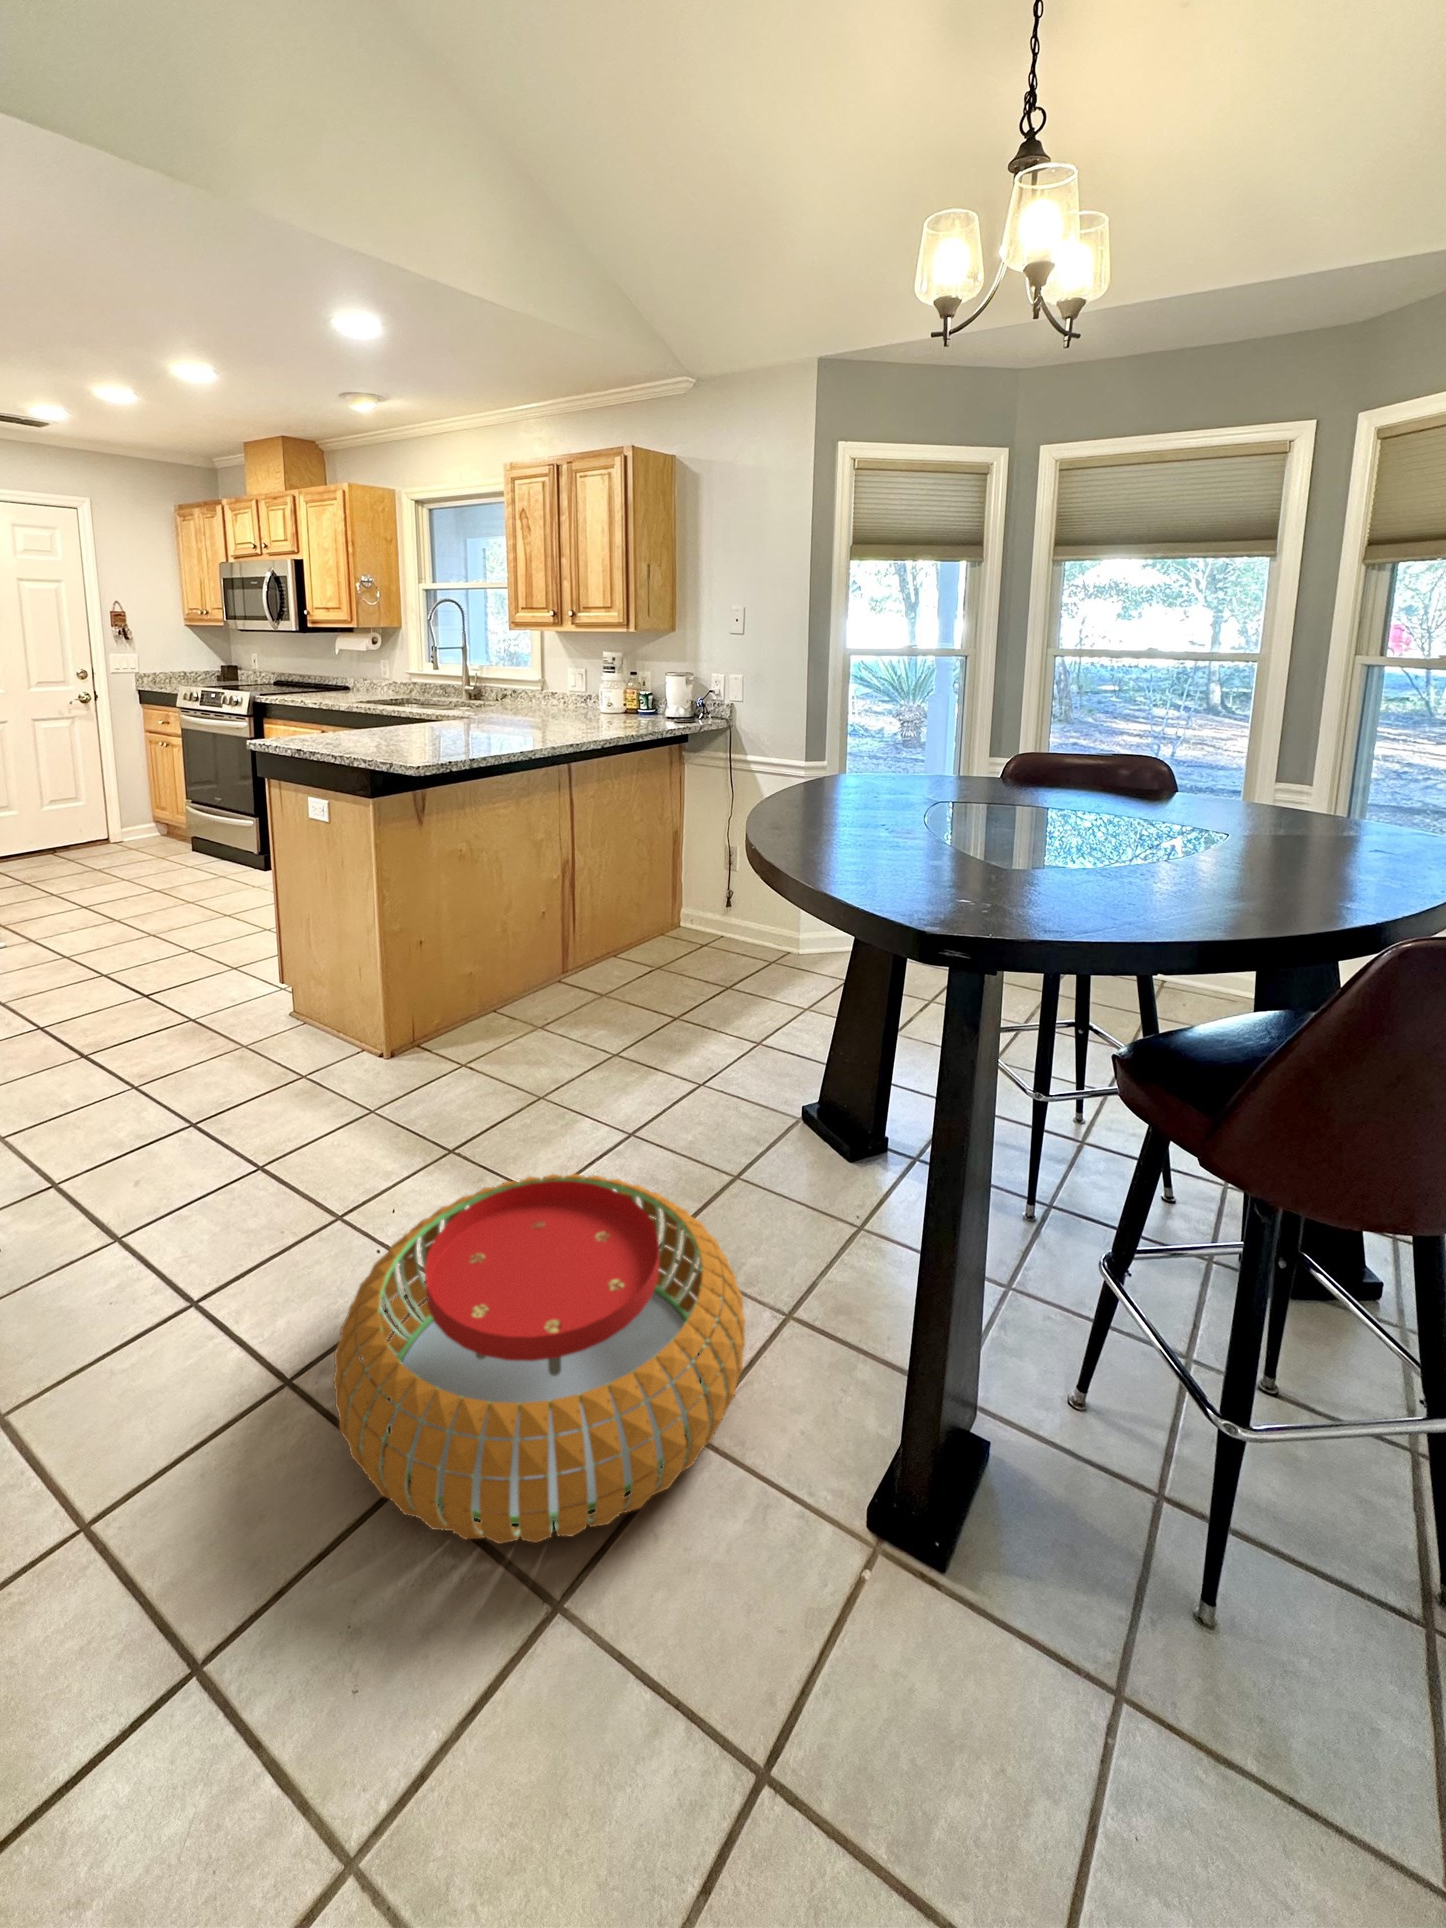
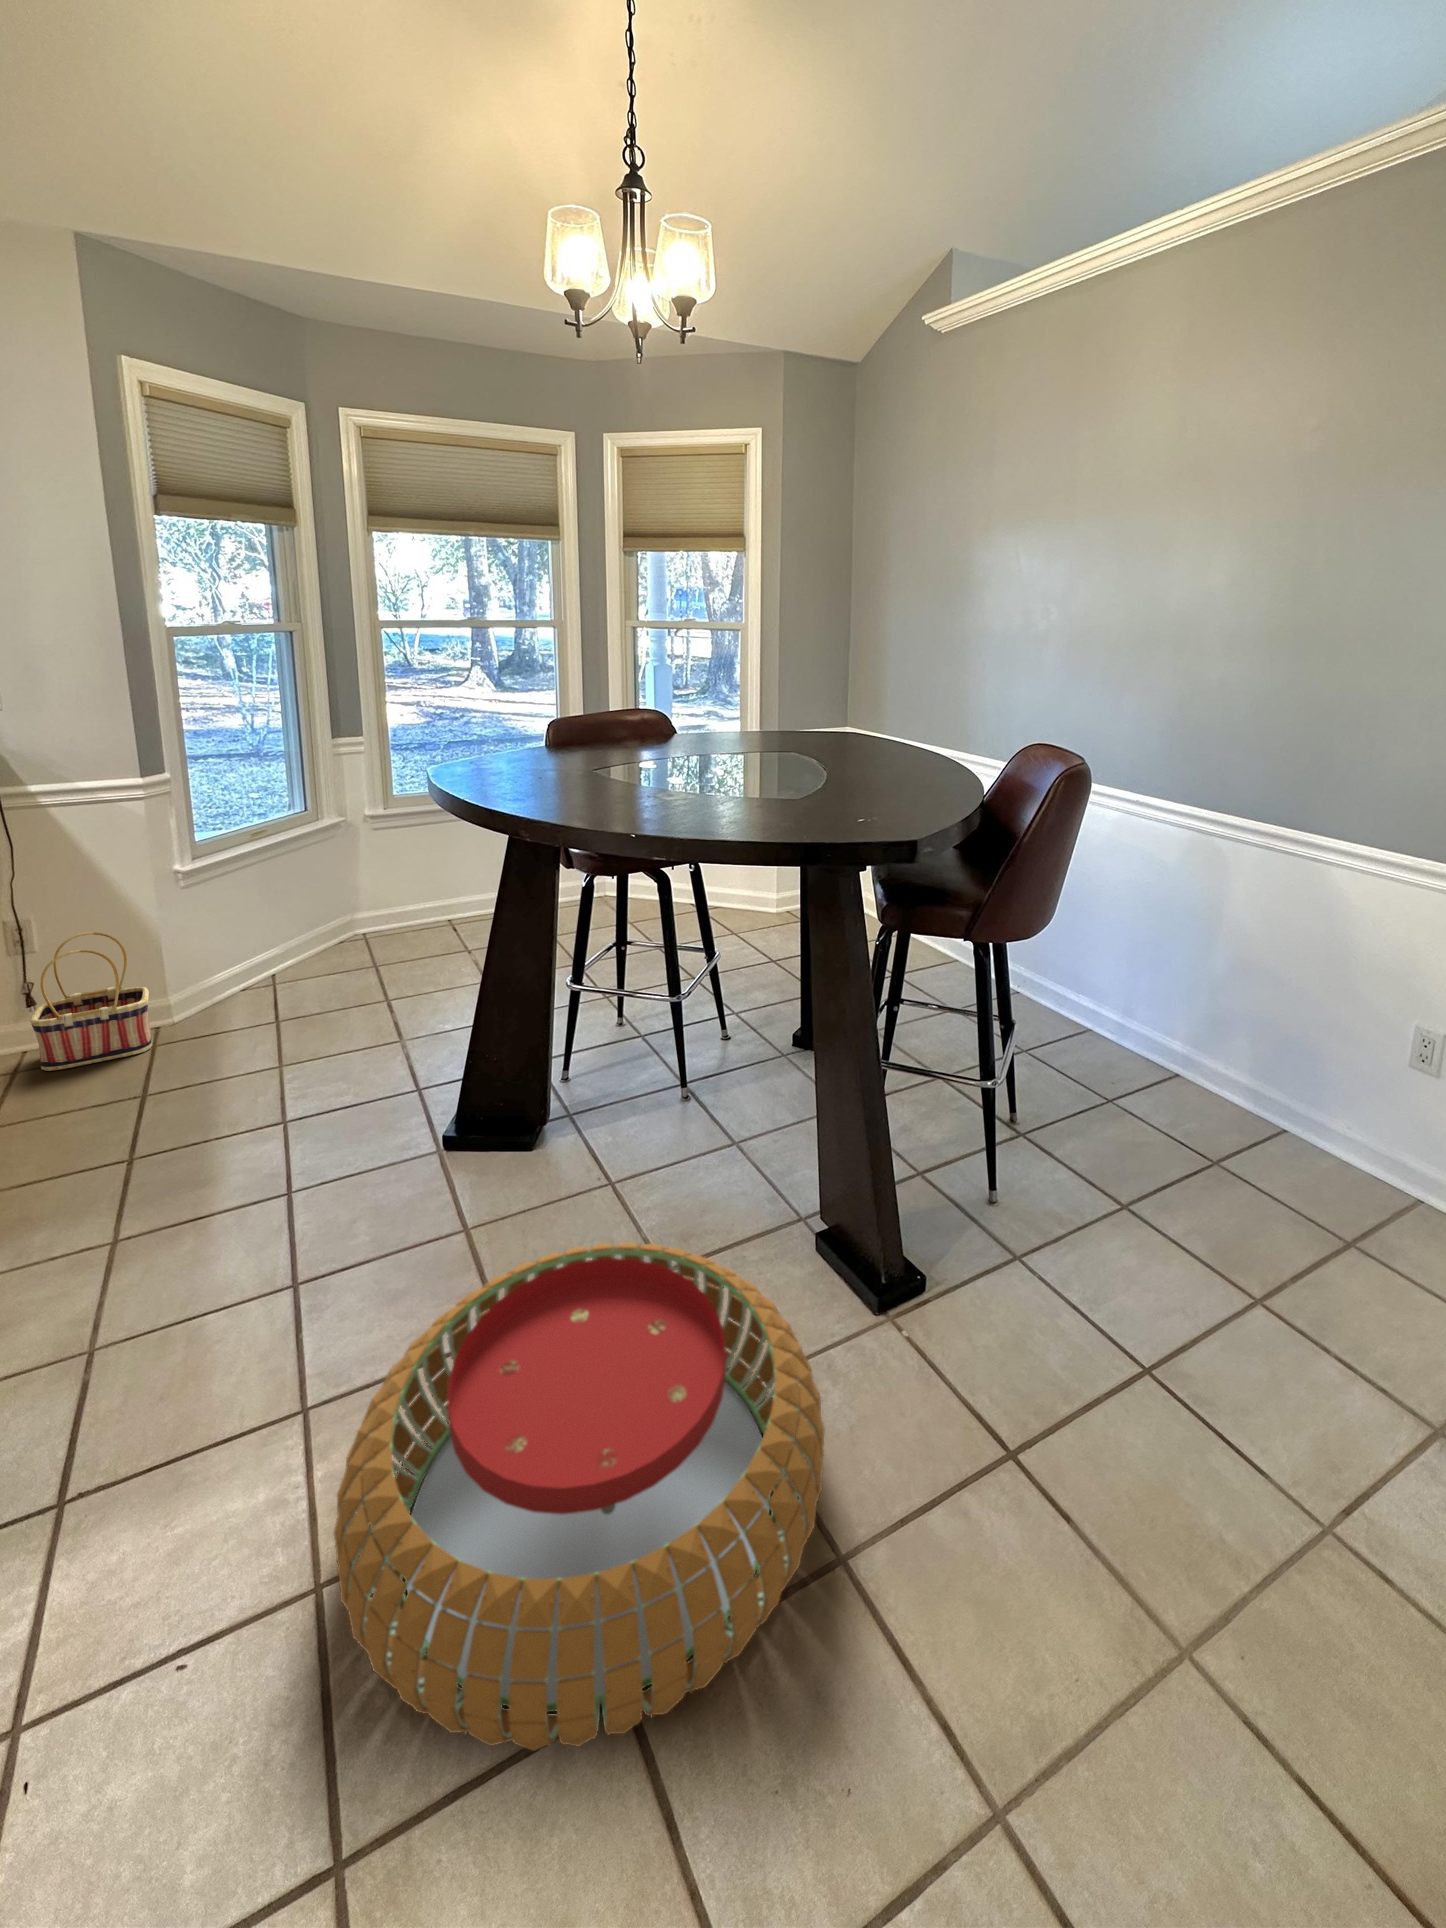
basket: none [713,867,781,964] -> present [30,932,152,1071]

